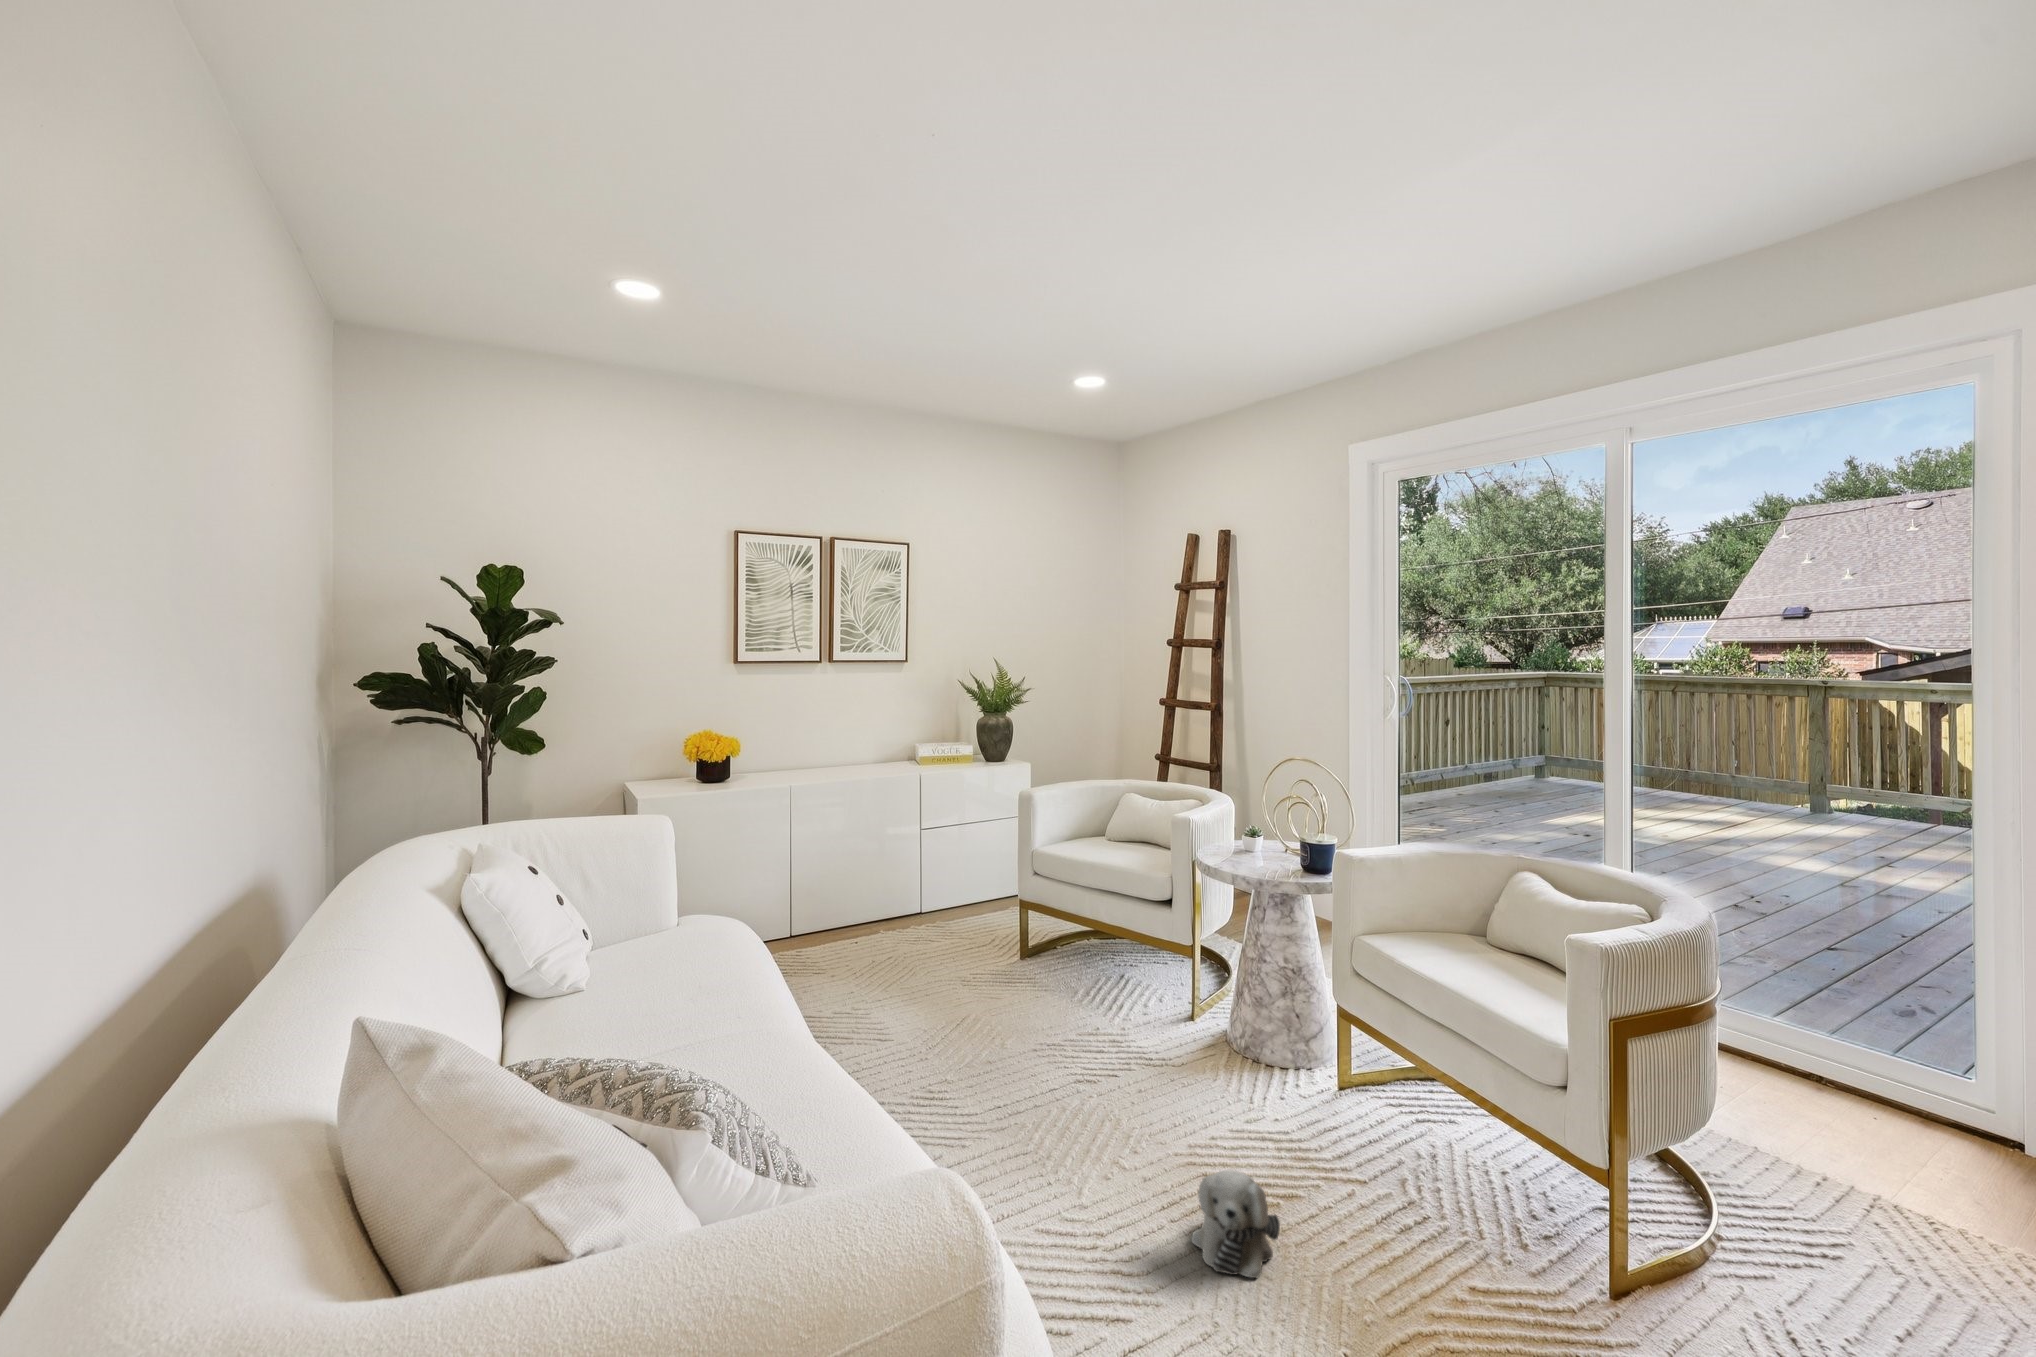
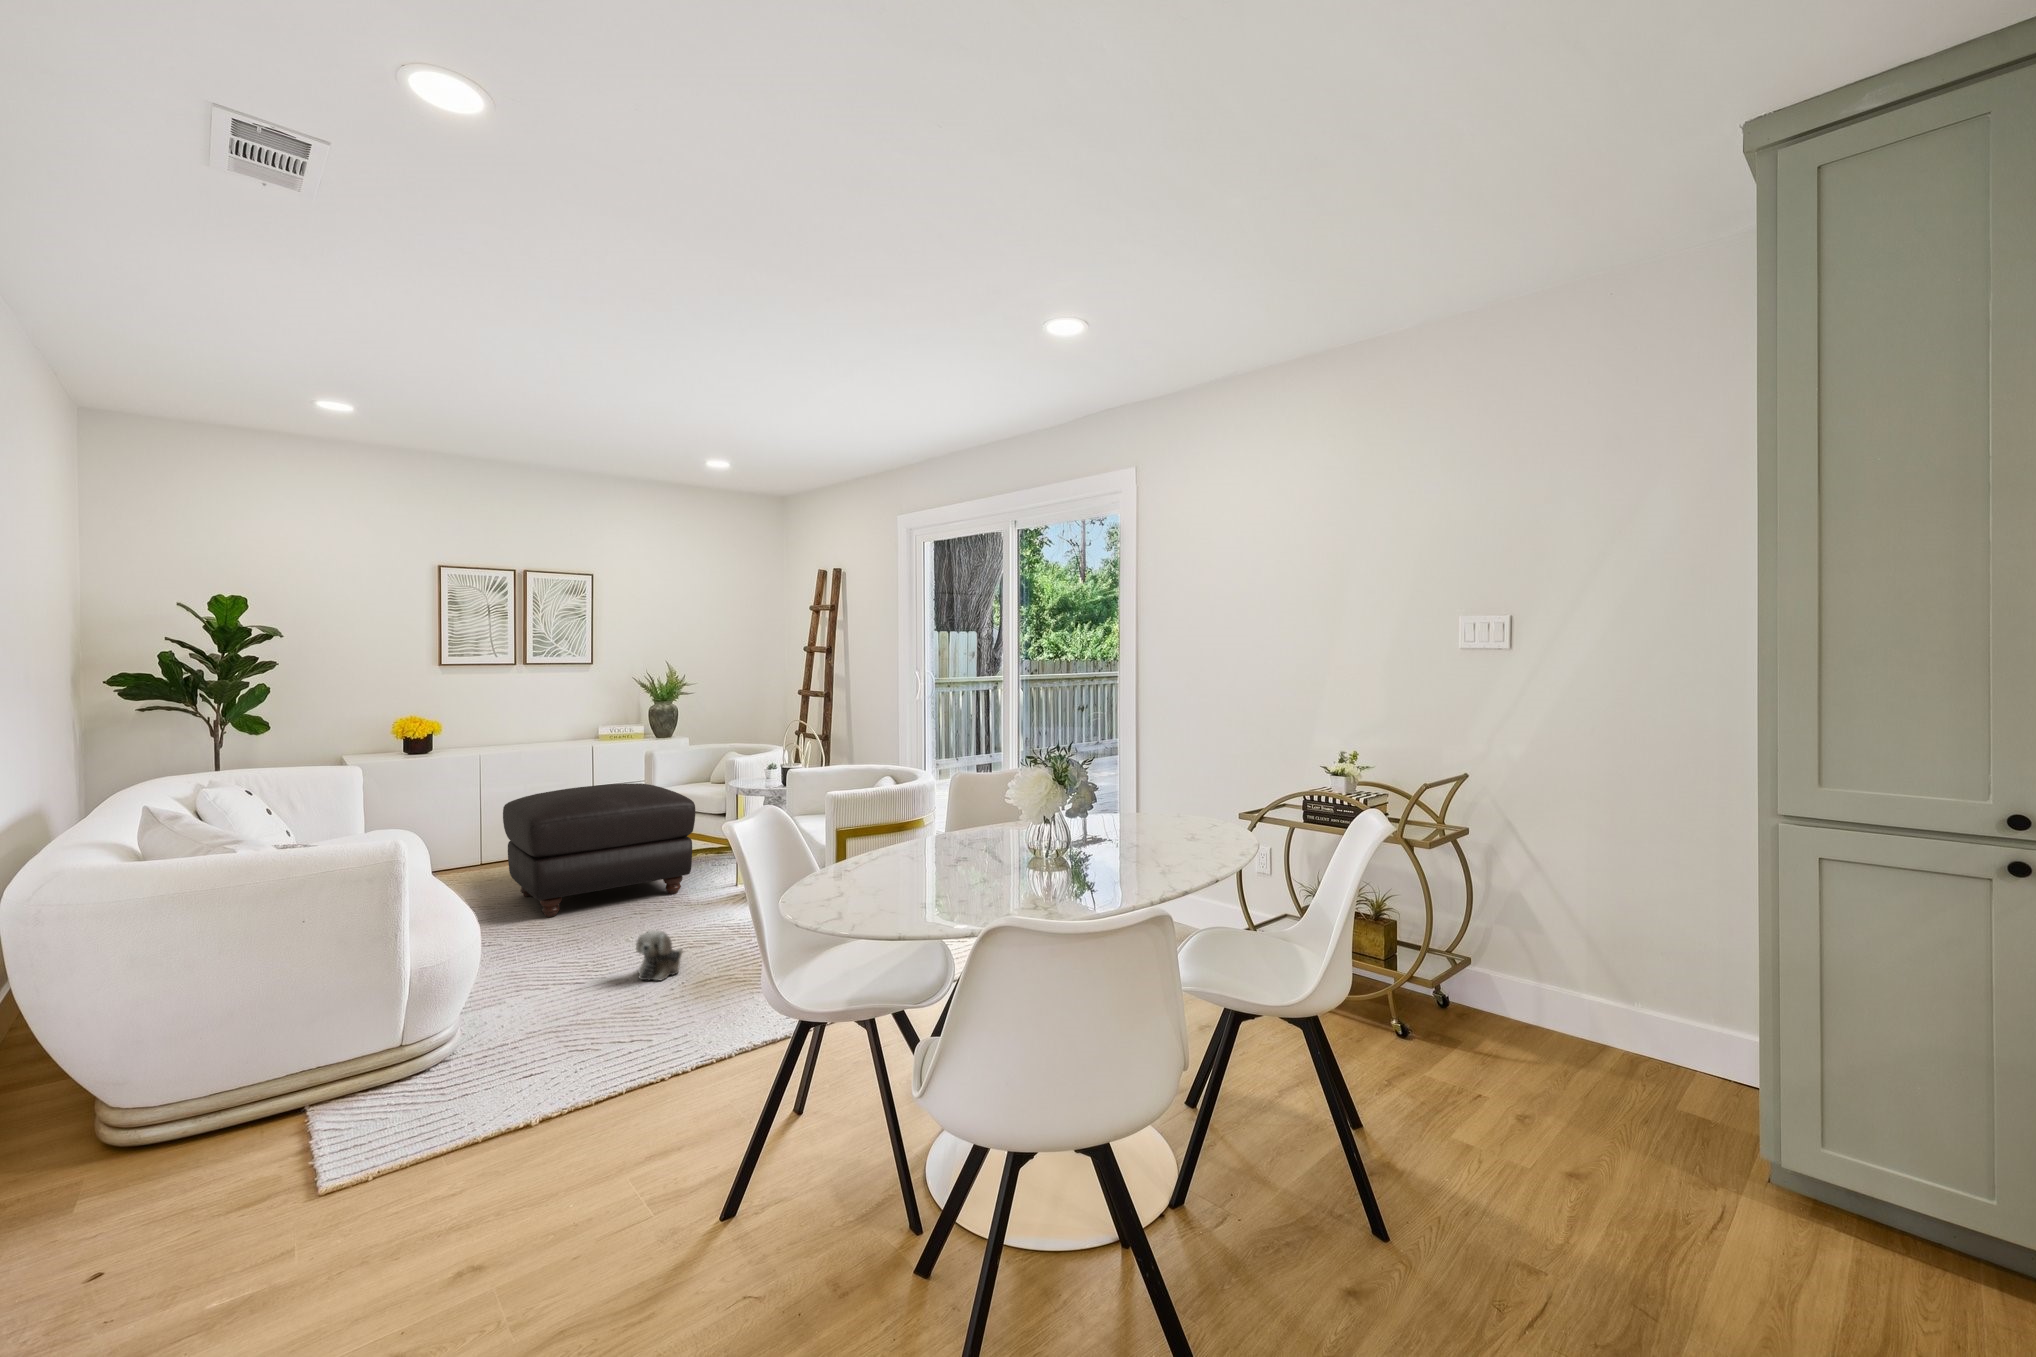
ottoman: none [851,842,1133,1061] -> present [503,783,695,917]

